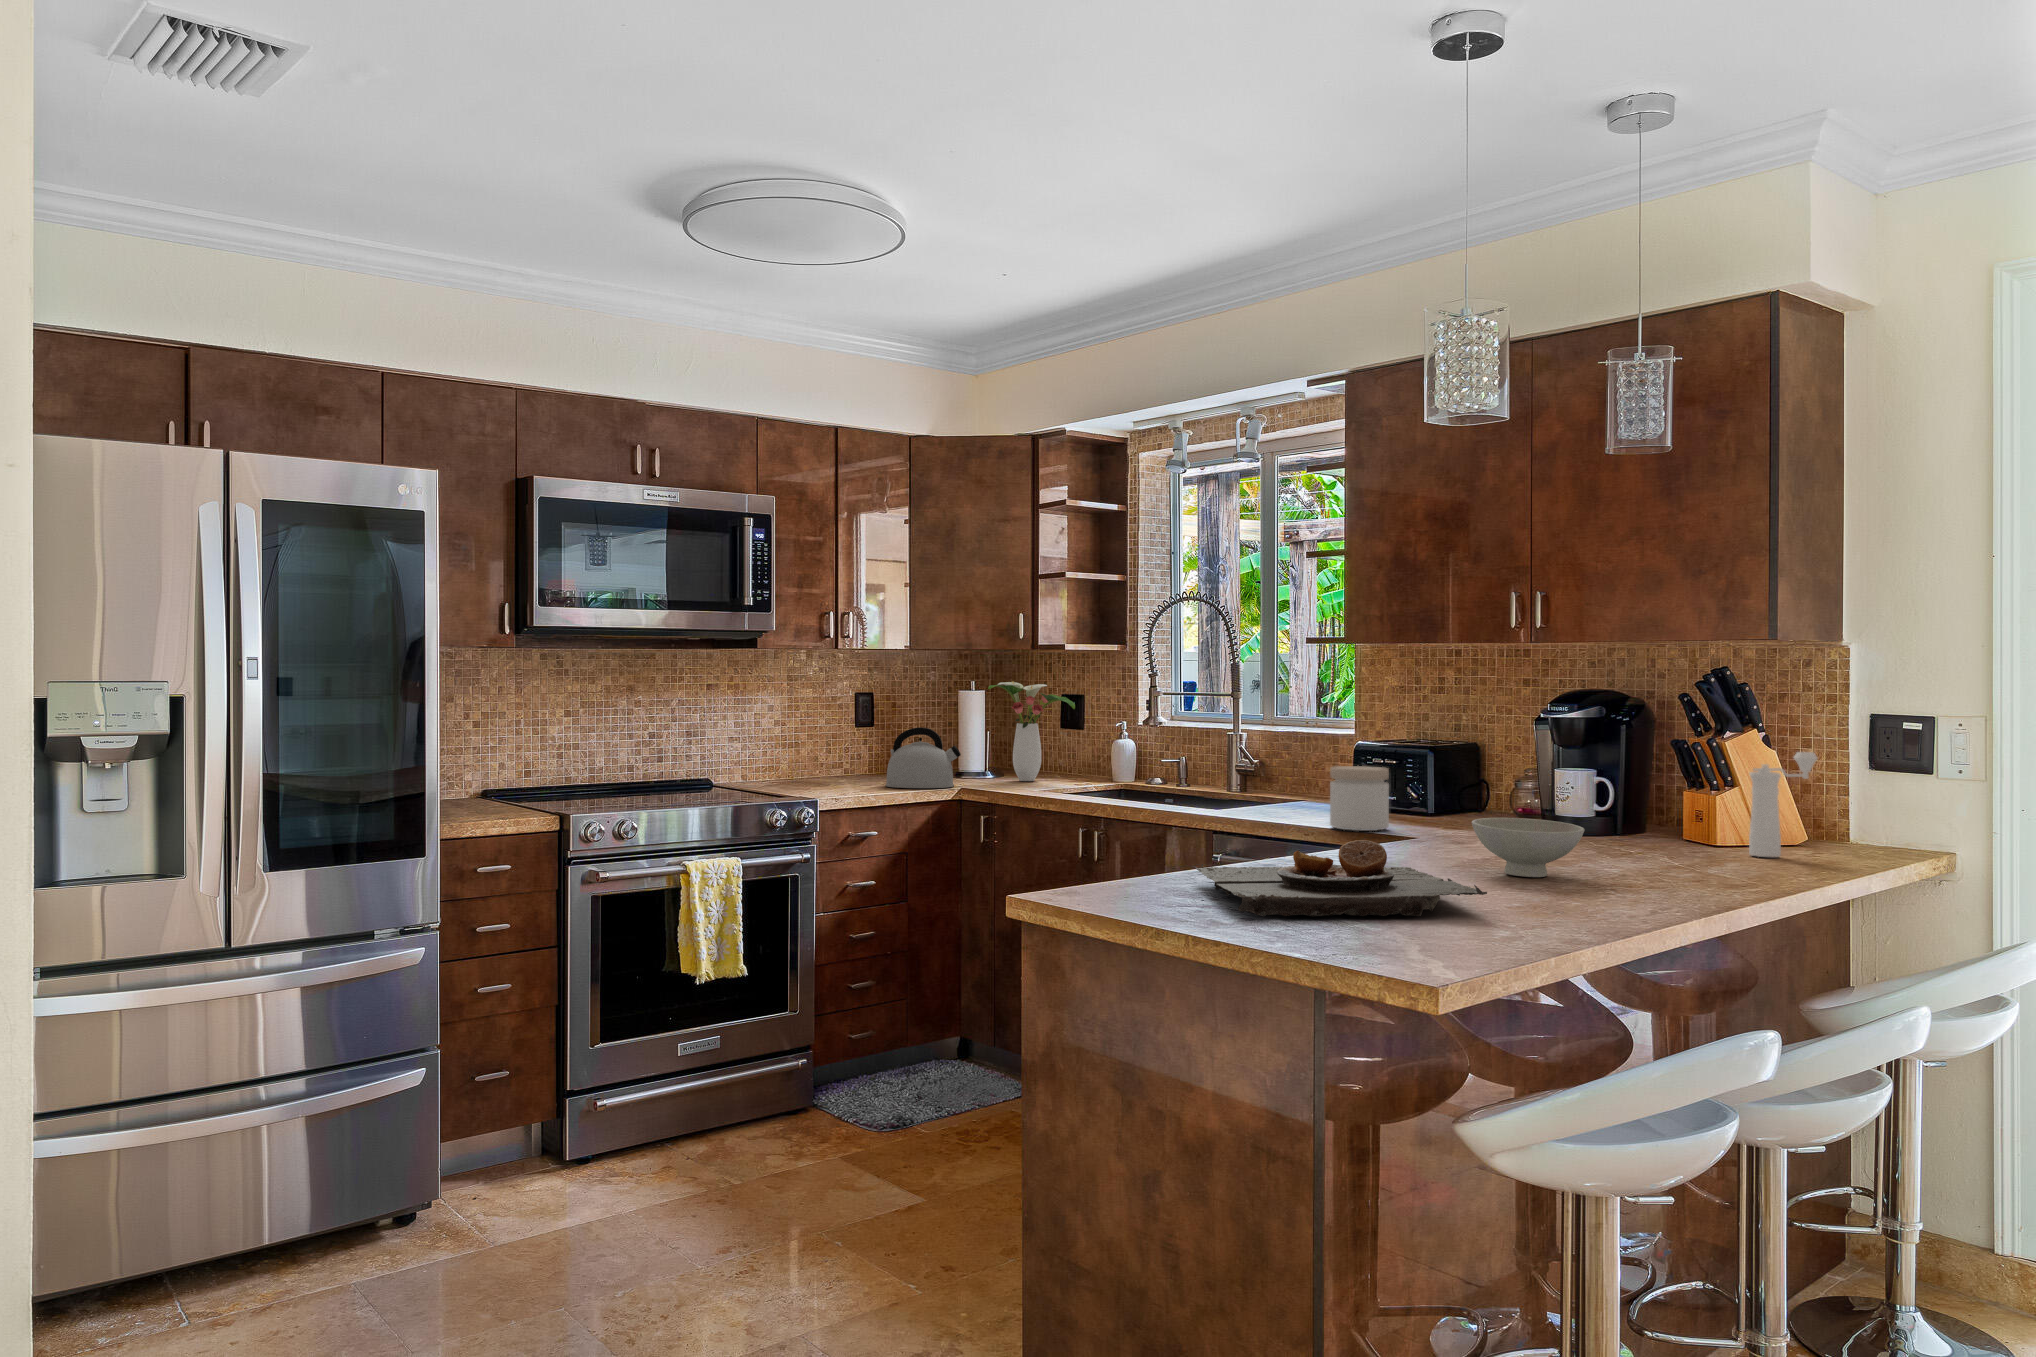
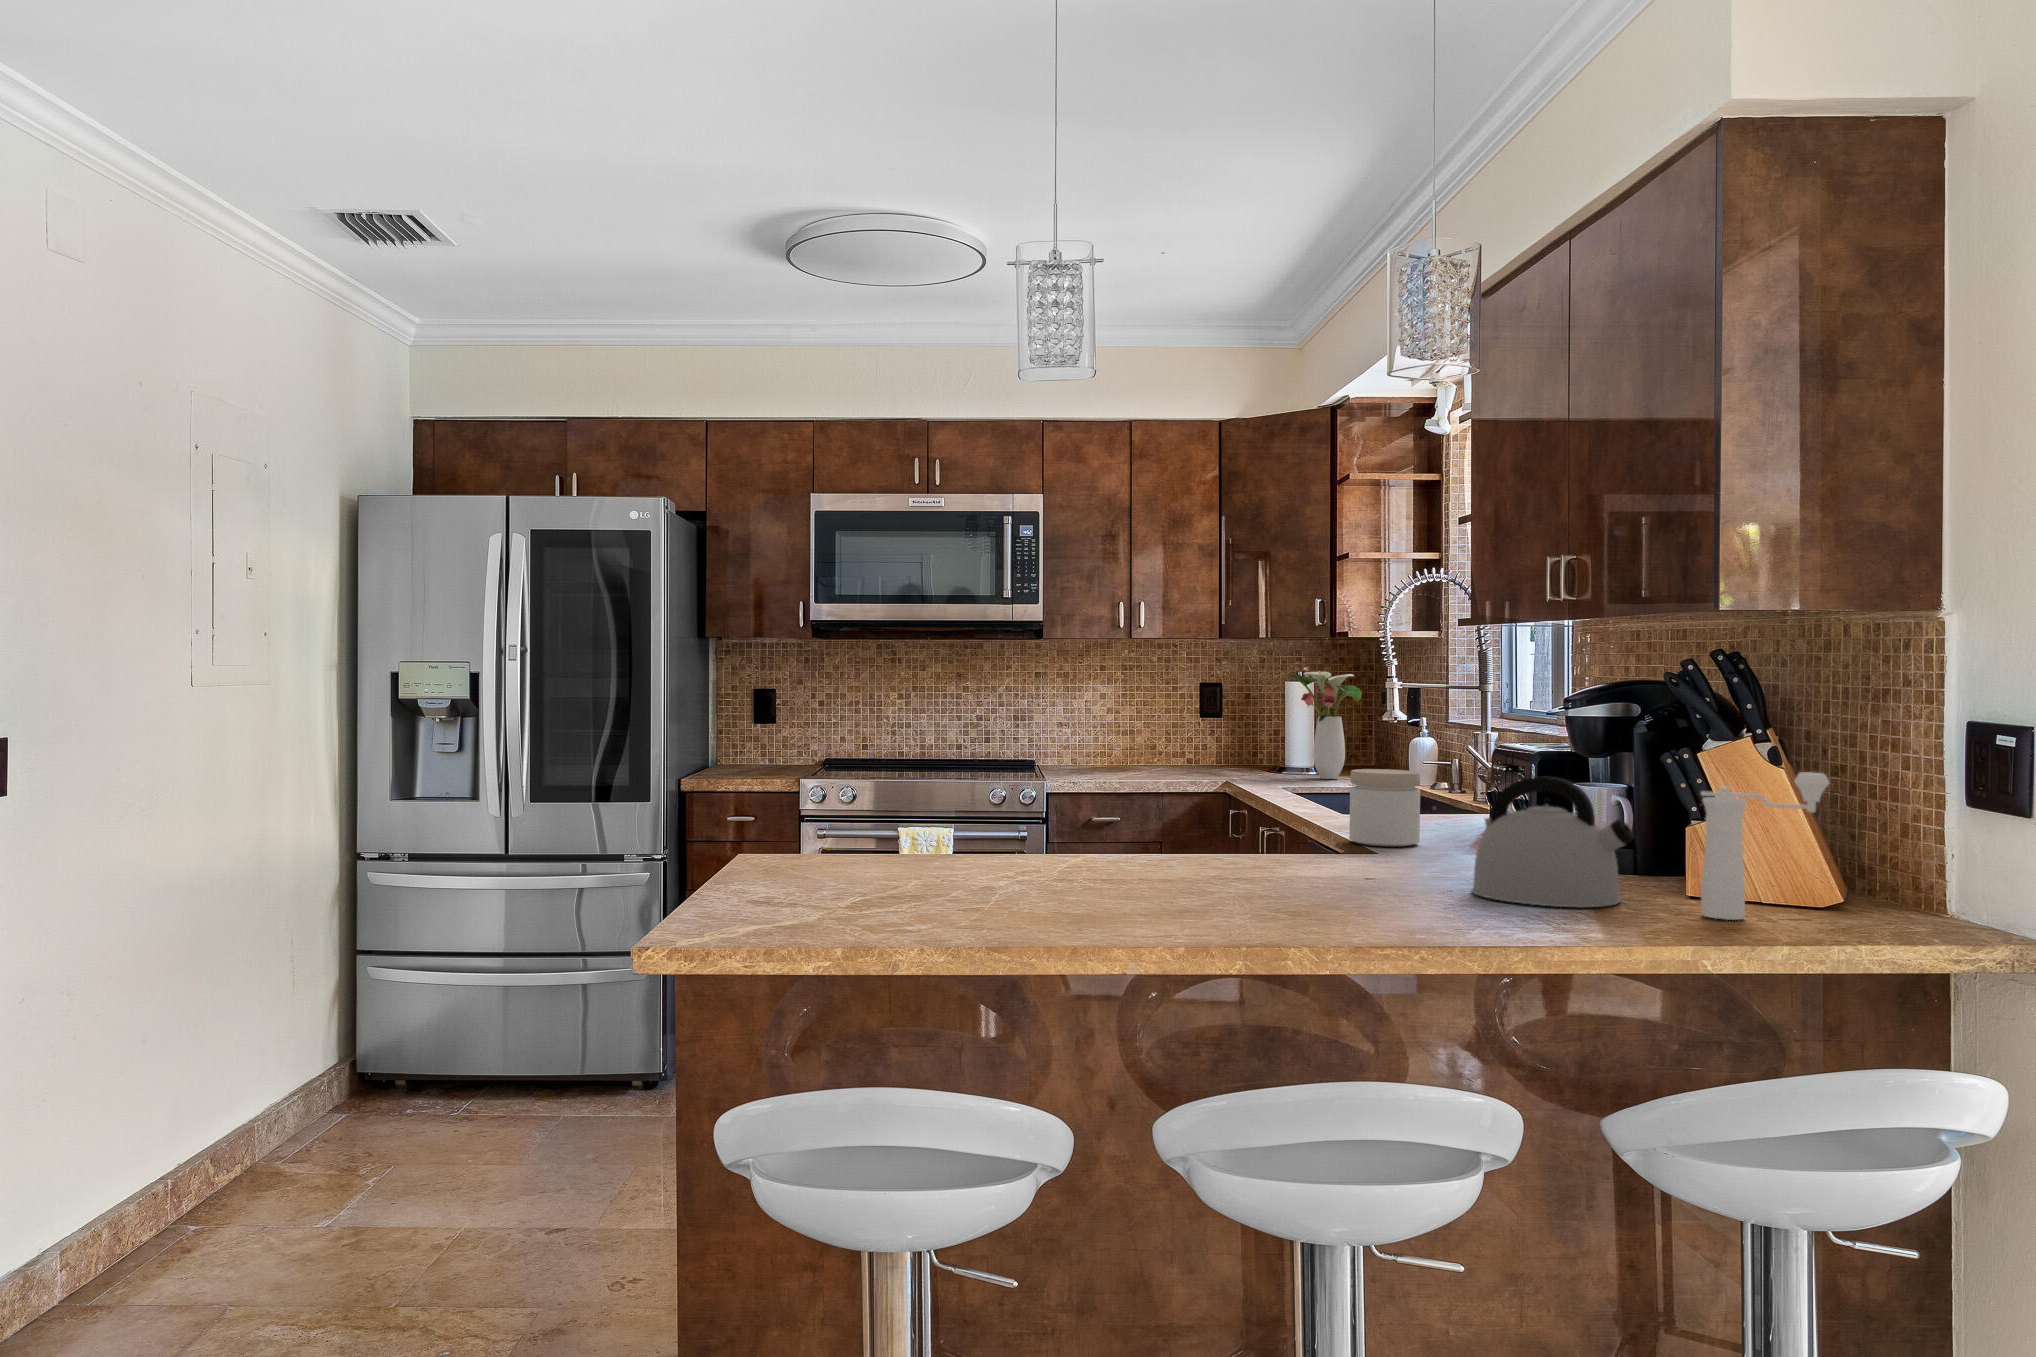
kettle: present [886,727,961,788] -> present [1472,777,1634,908]
bowl: present [1472,818,1584,877] -> none [1202,828,1330,900]
plate: present [1196,840,1487,916] -> none [774,831,1100,909]

